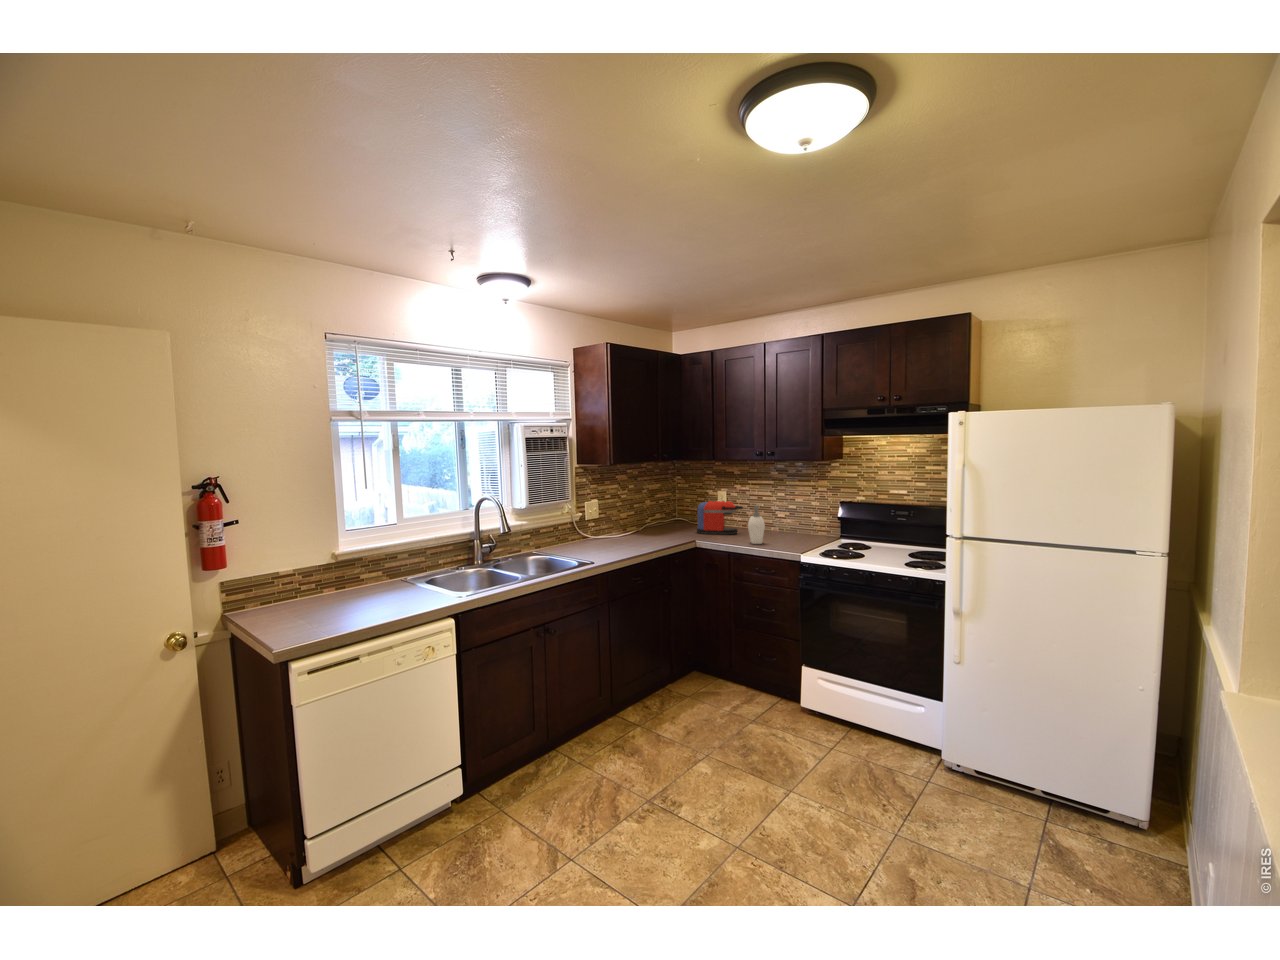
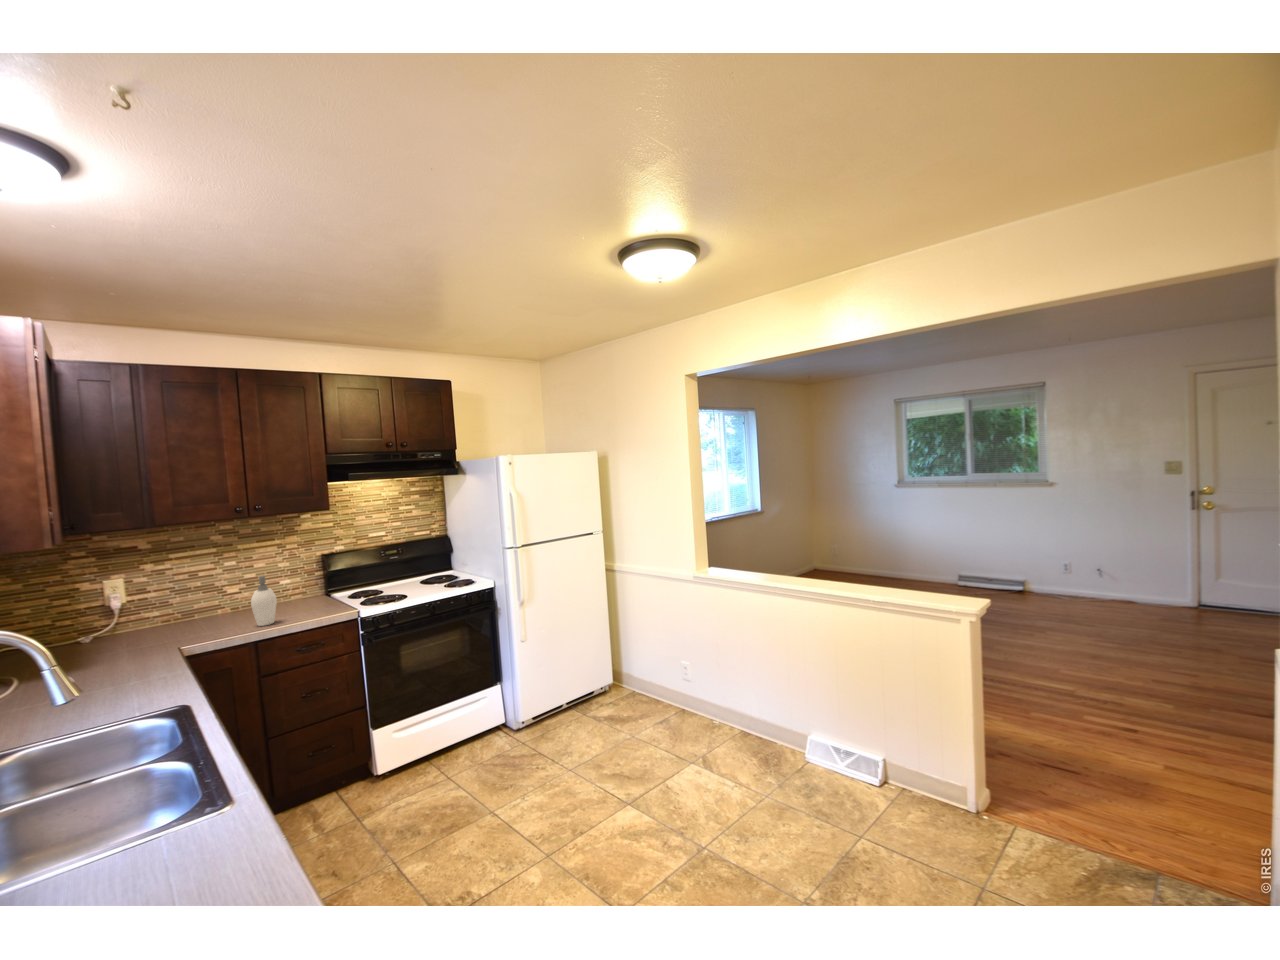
coffee maker: present [697,501,743,534] -> none [116,587,199,648]

